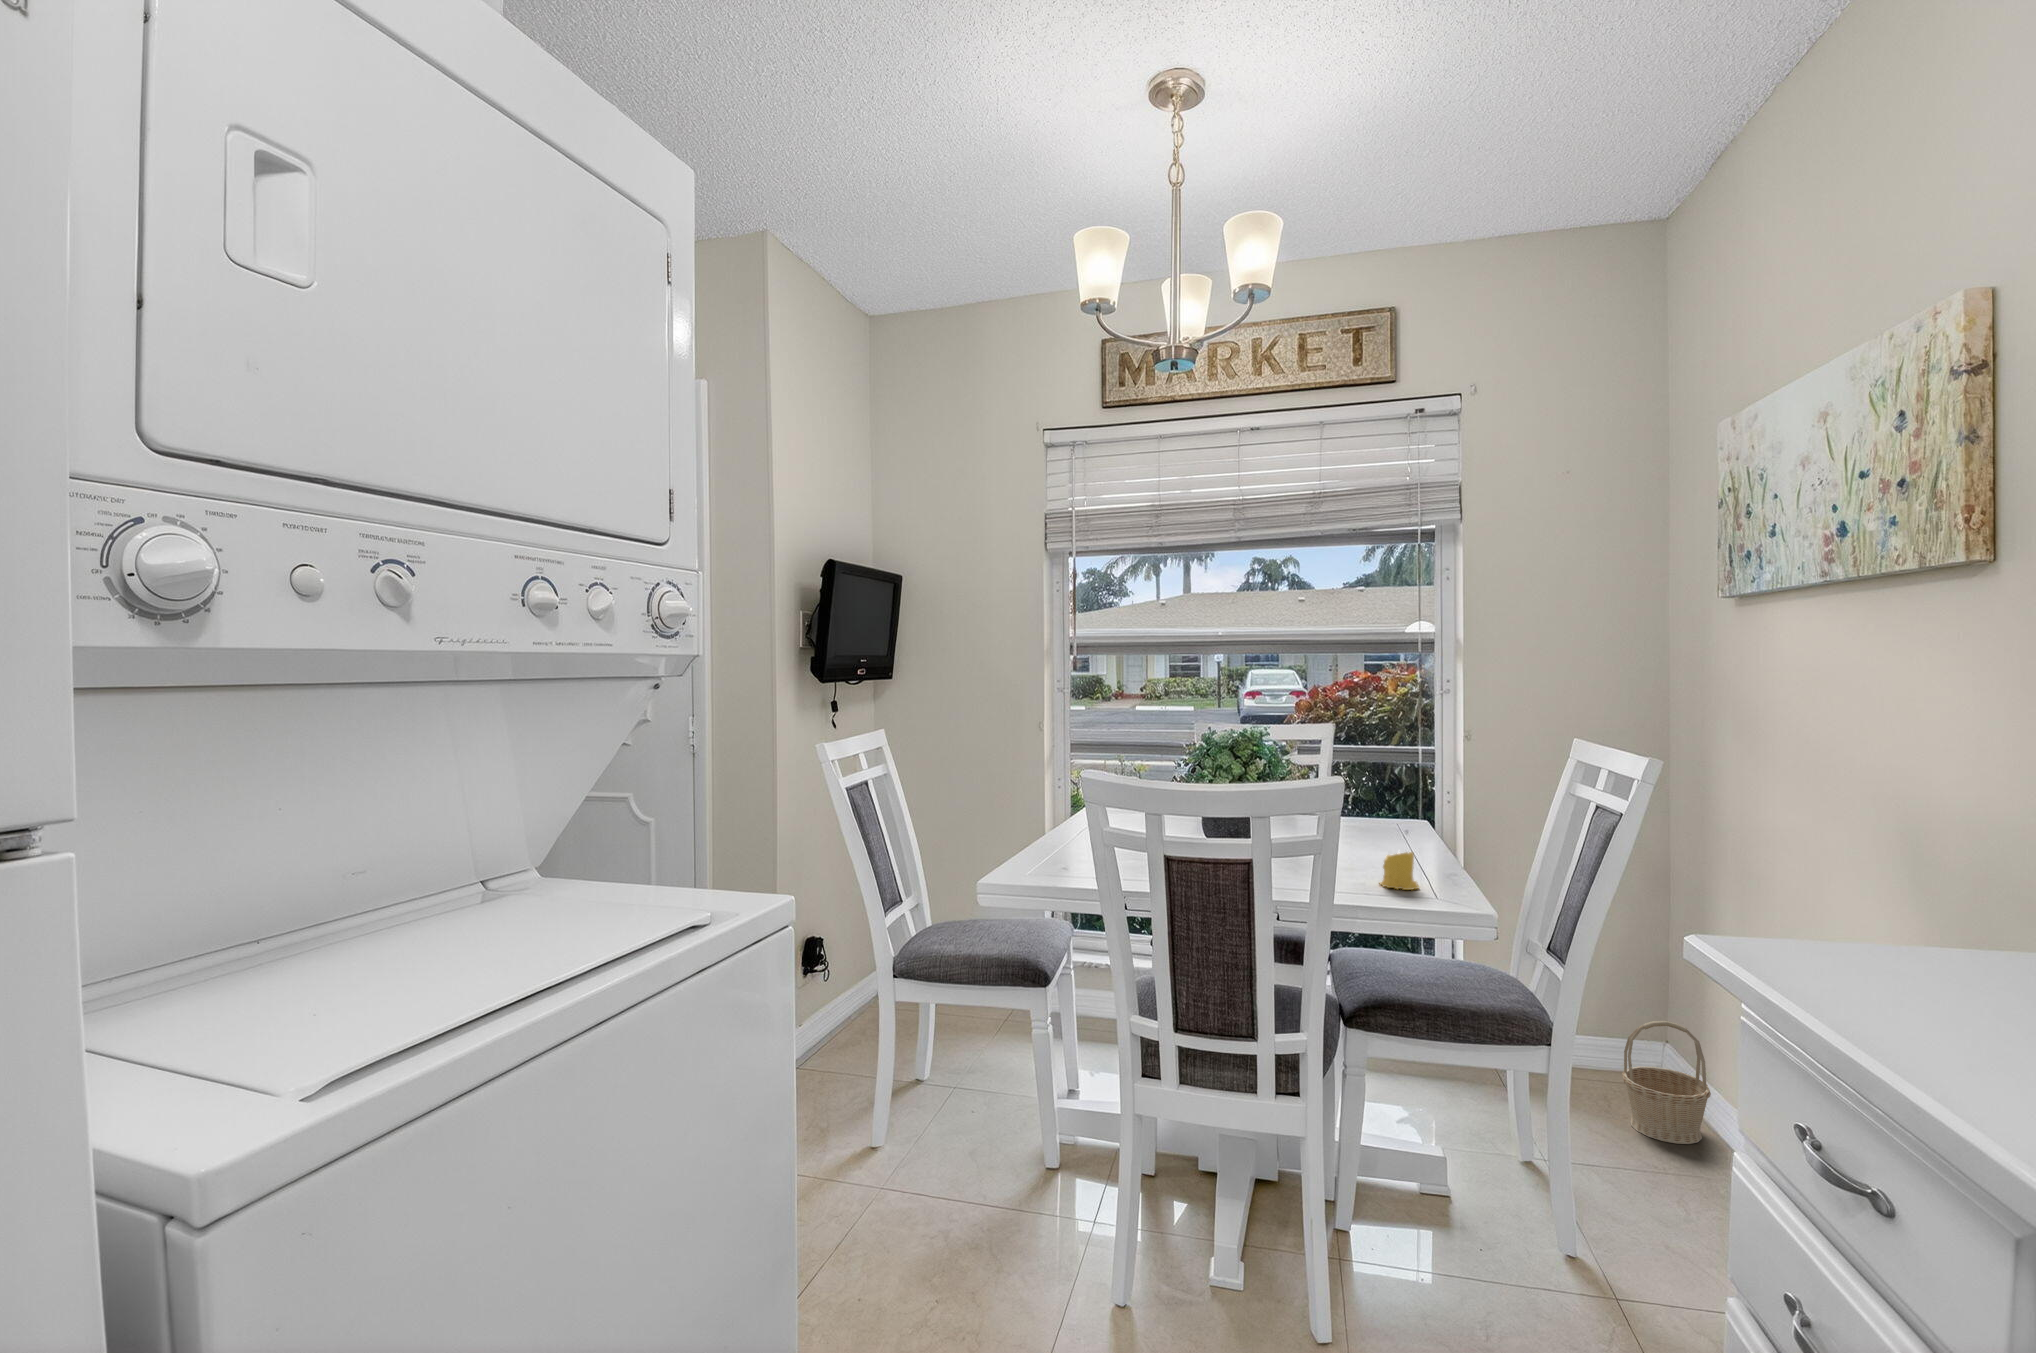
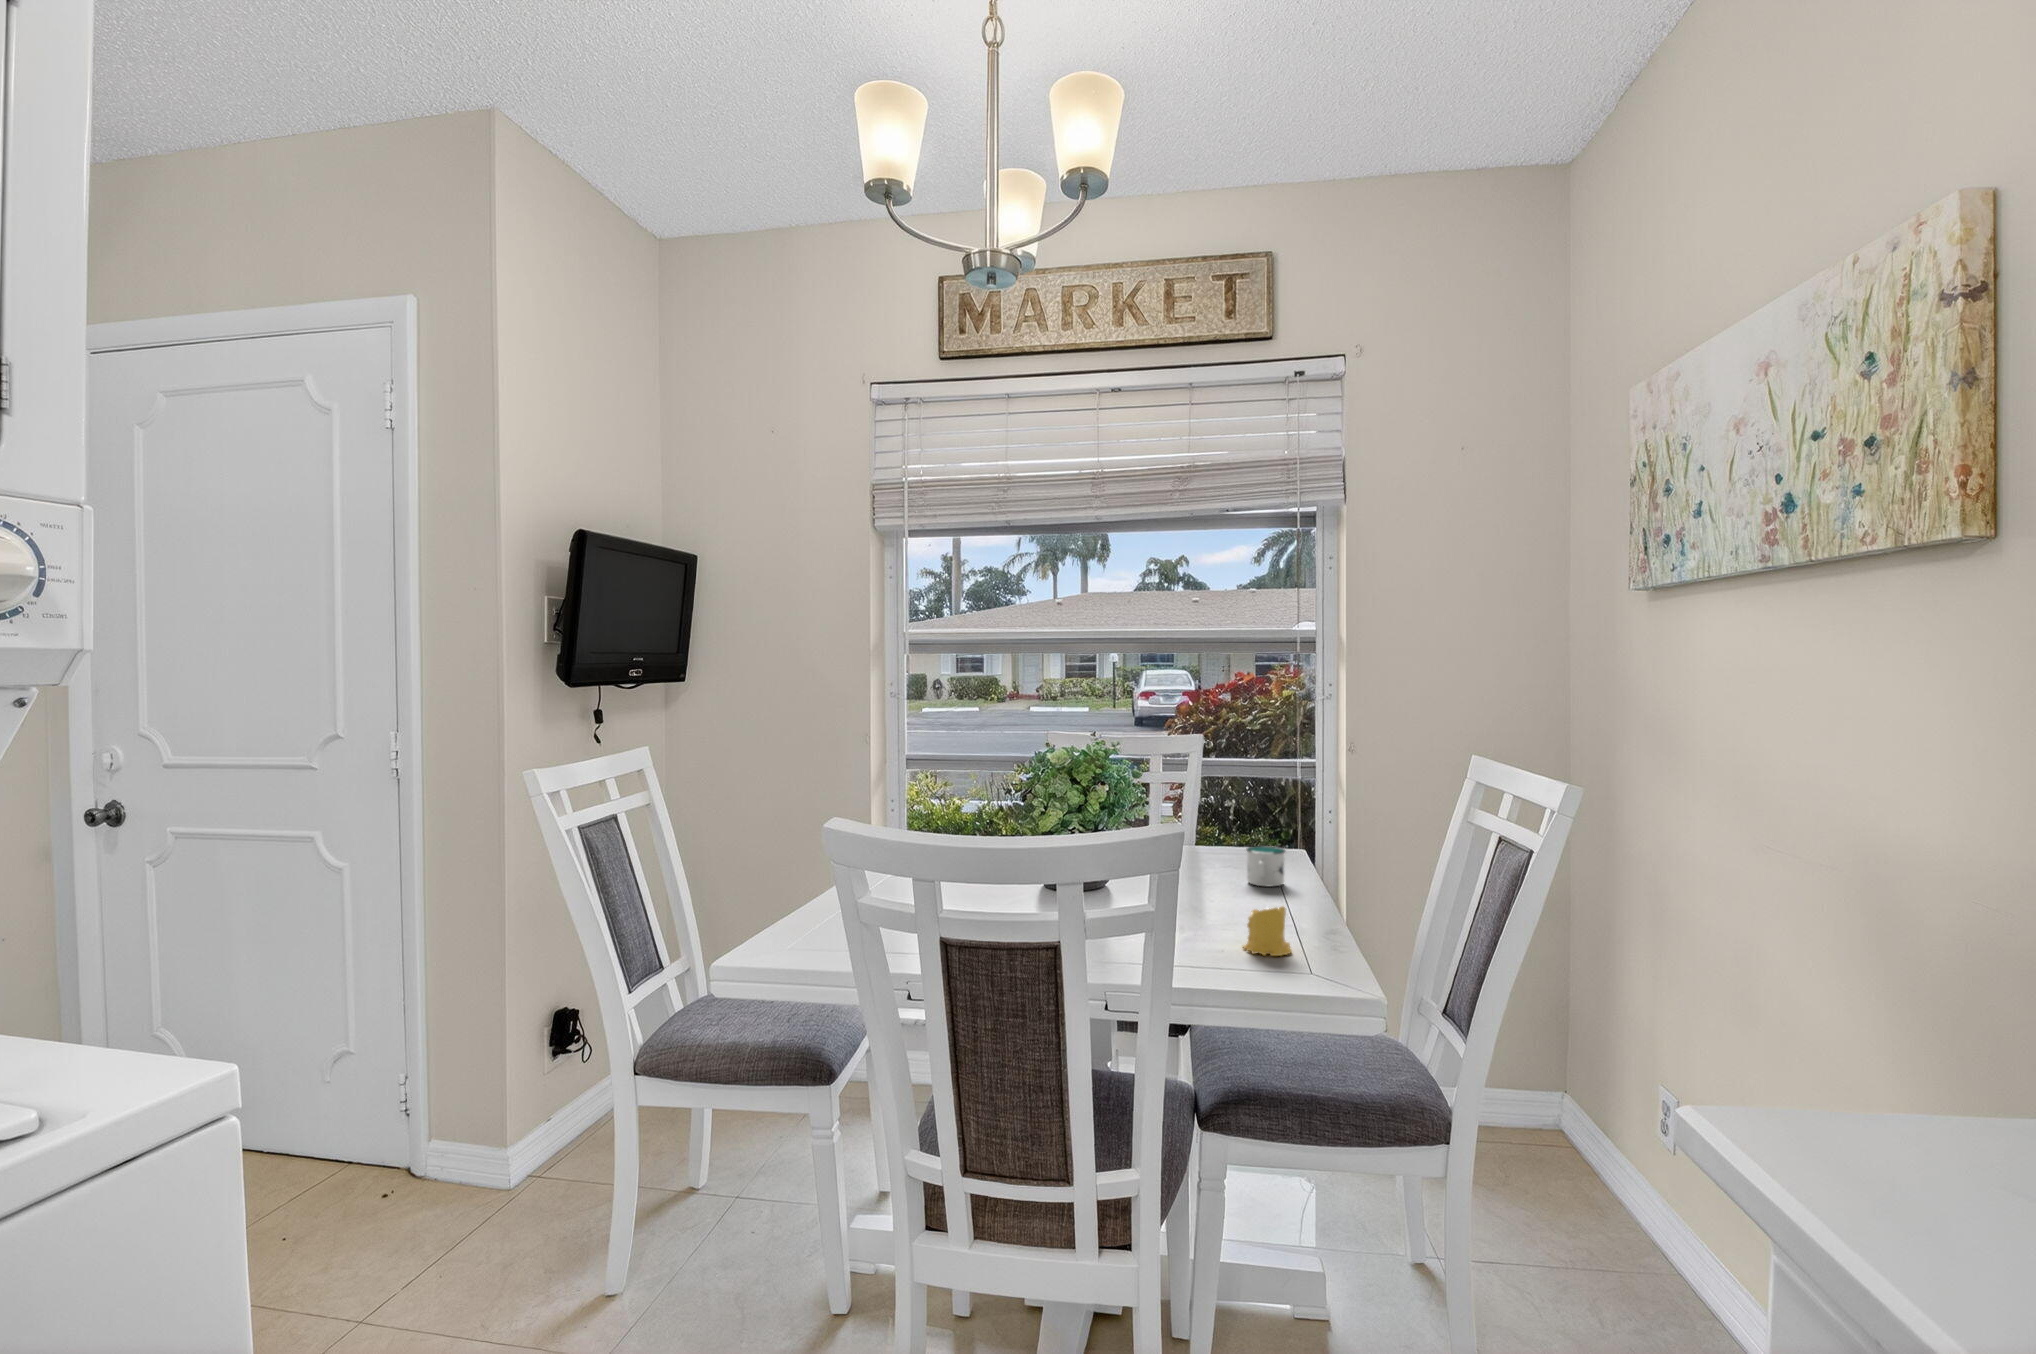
mug: none [1376,813,1410,845] -> present [1247,846,1285,886]
basket: present [1622,1021,1711,1144] -> none [1527,1085,1626,1232]

